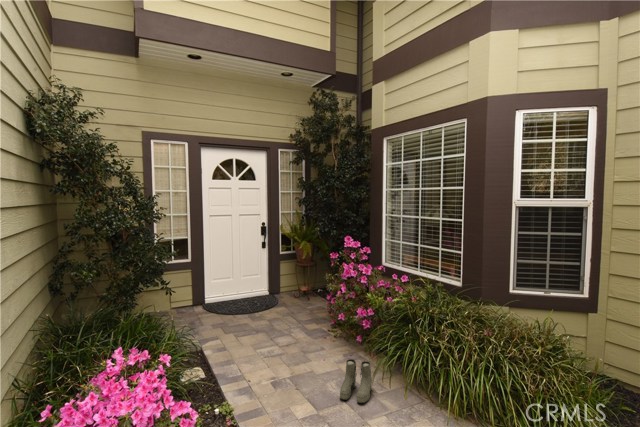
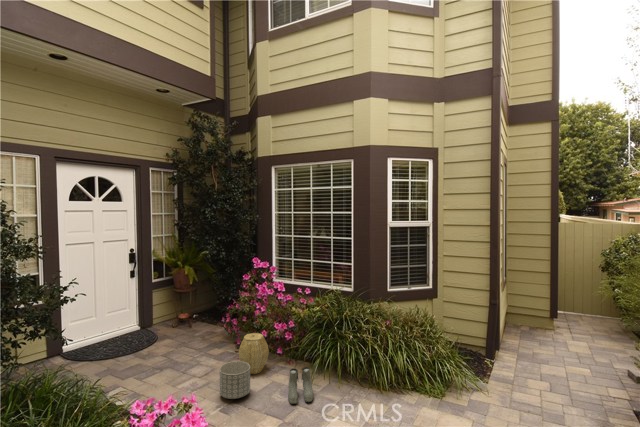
woven basket: none [316,313,347,356] -> present [239,333,269,374]
planter: none [280,337,311,375] -> present [220,361,250,399]

